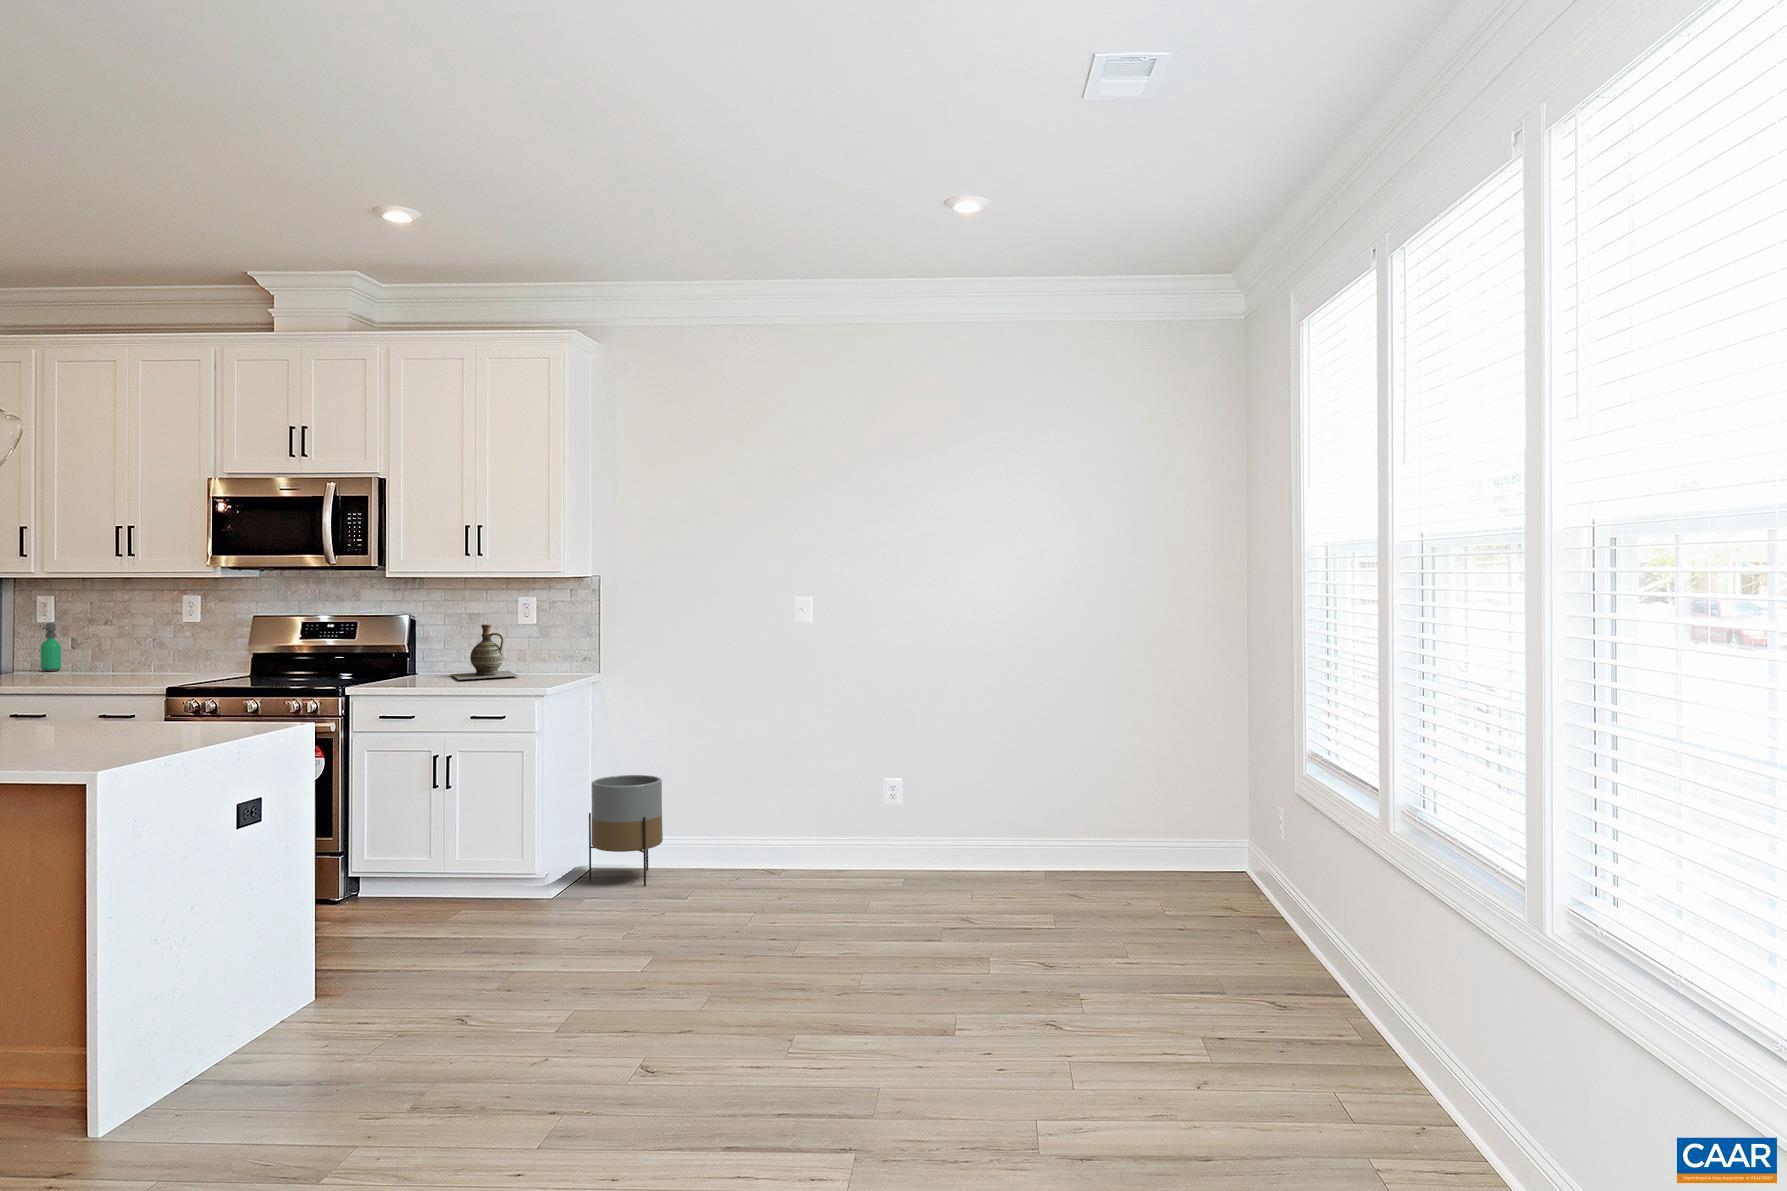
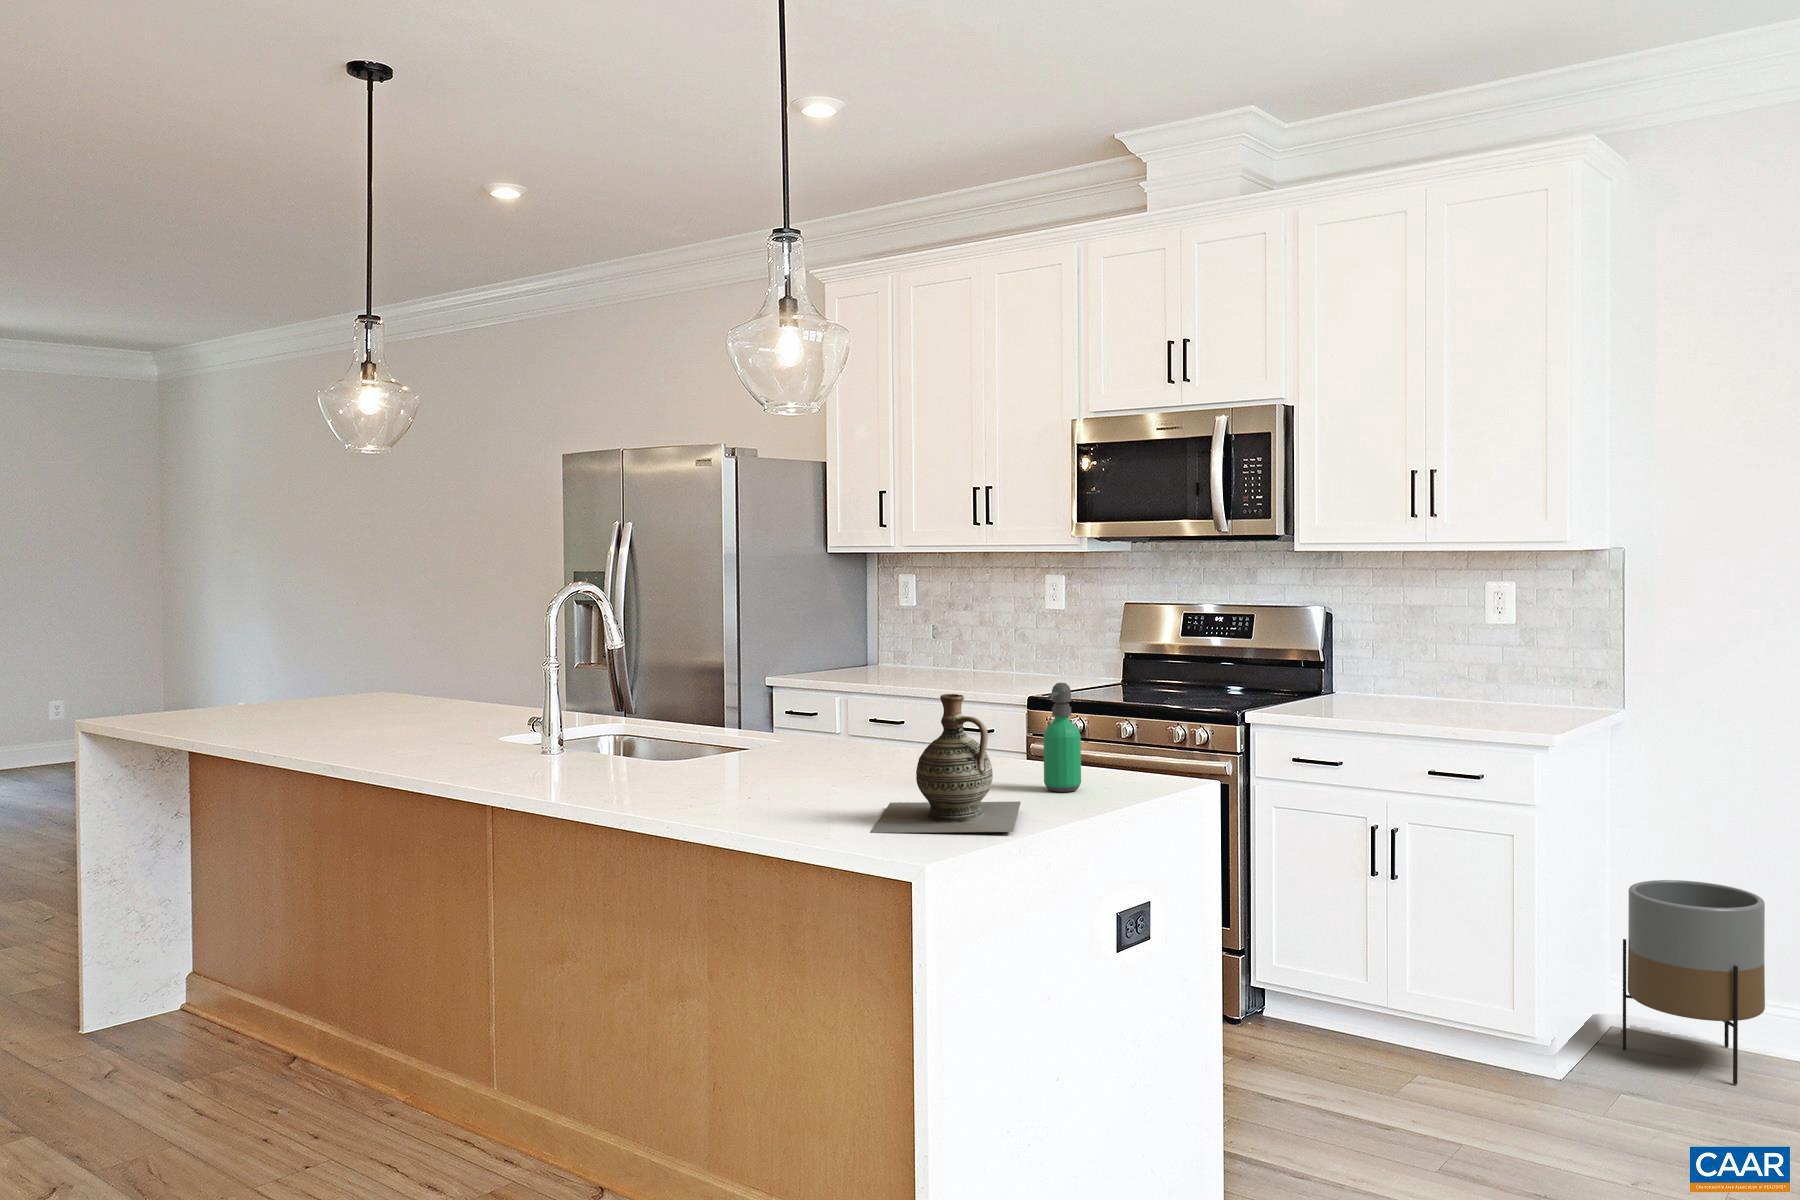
soap dispenser: present [40,623,61,671] -> present [1043,683,1081,792]
ceramic jug: present [451,624,518,680] -> present [870,694,1021,833]

